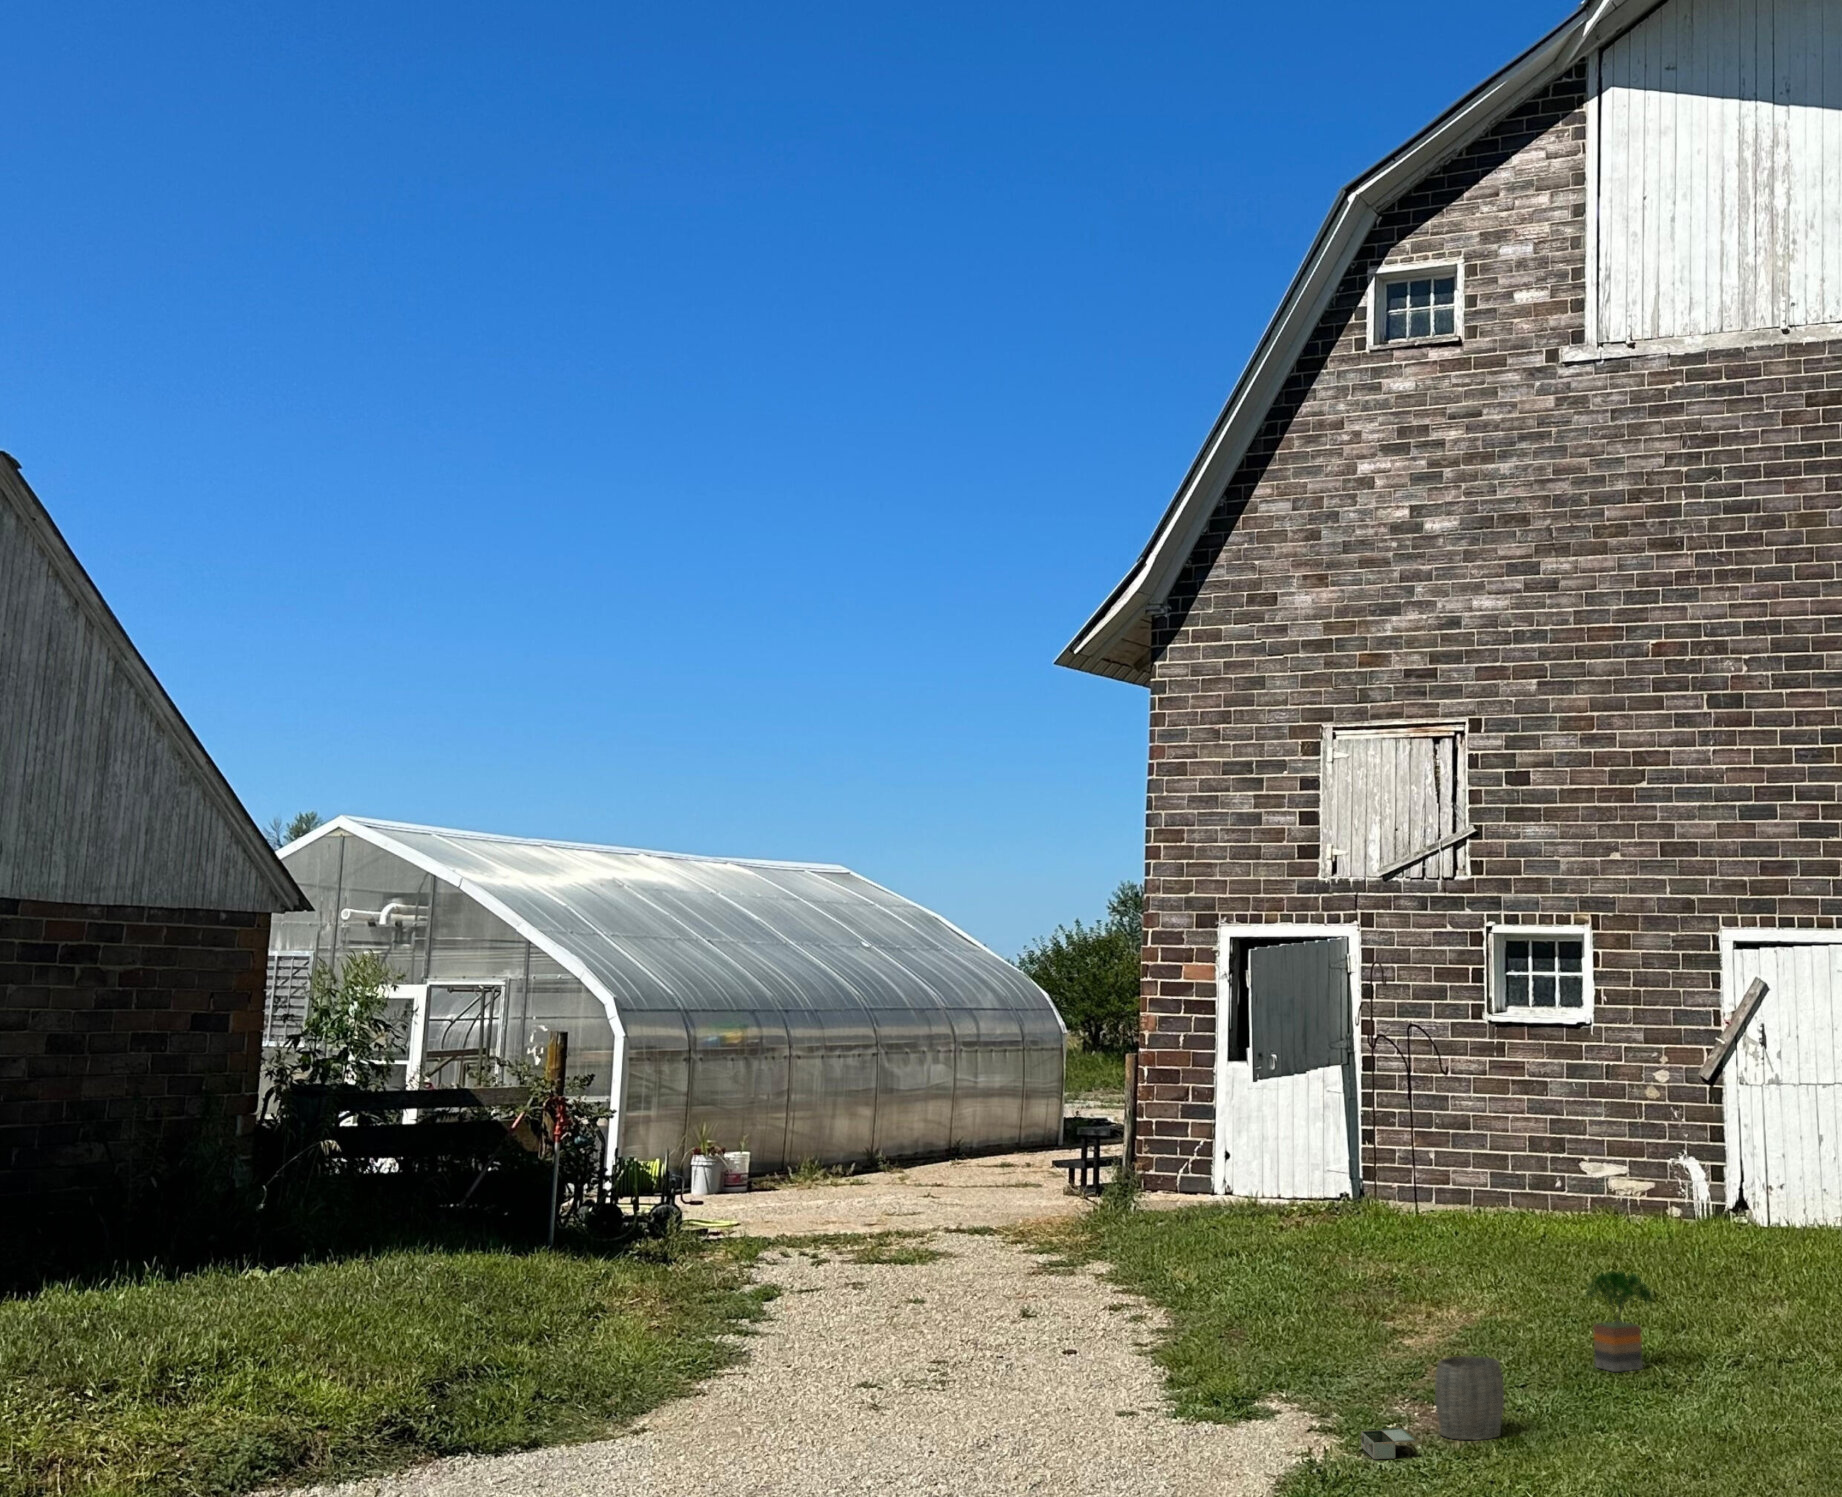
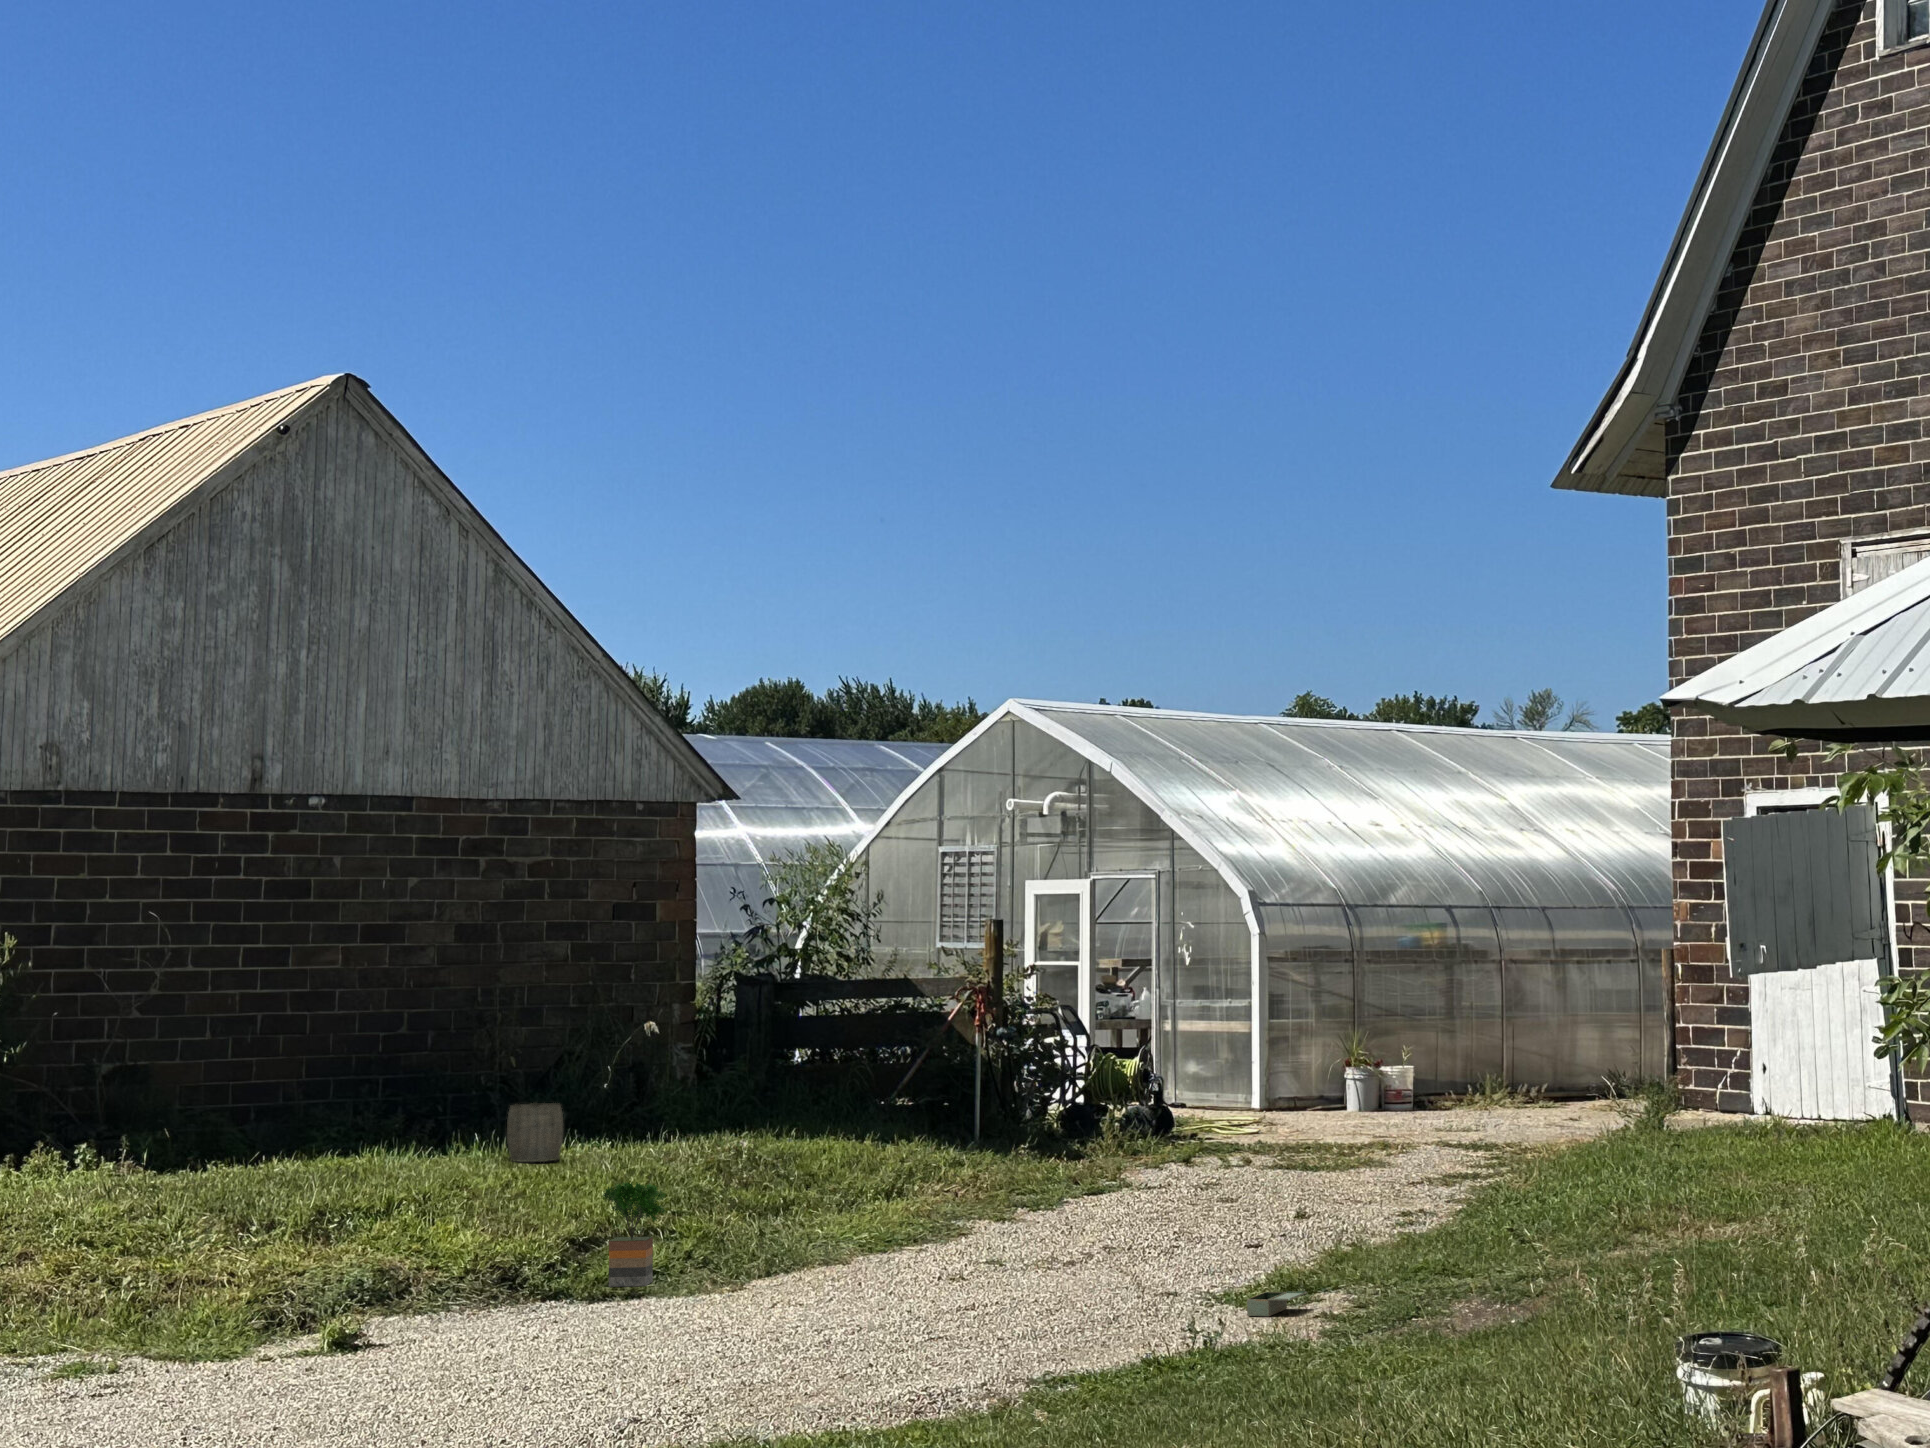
potted tree: present [1586,1271,1654,1372] -> present [603,1182,665,1287]
woven basket: present [1435,1356,1504,1440] -> present [507,1103,563,1162]

